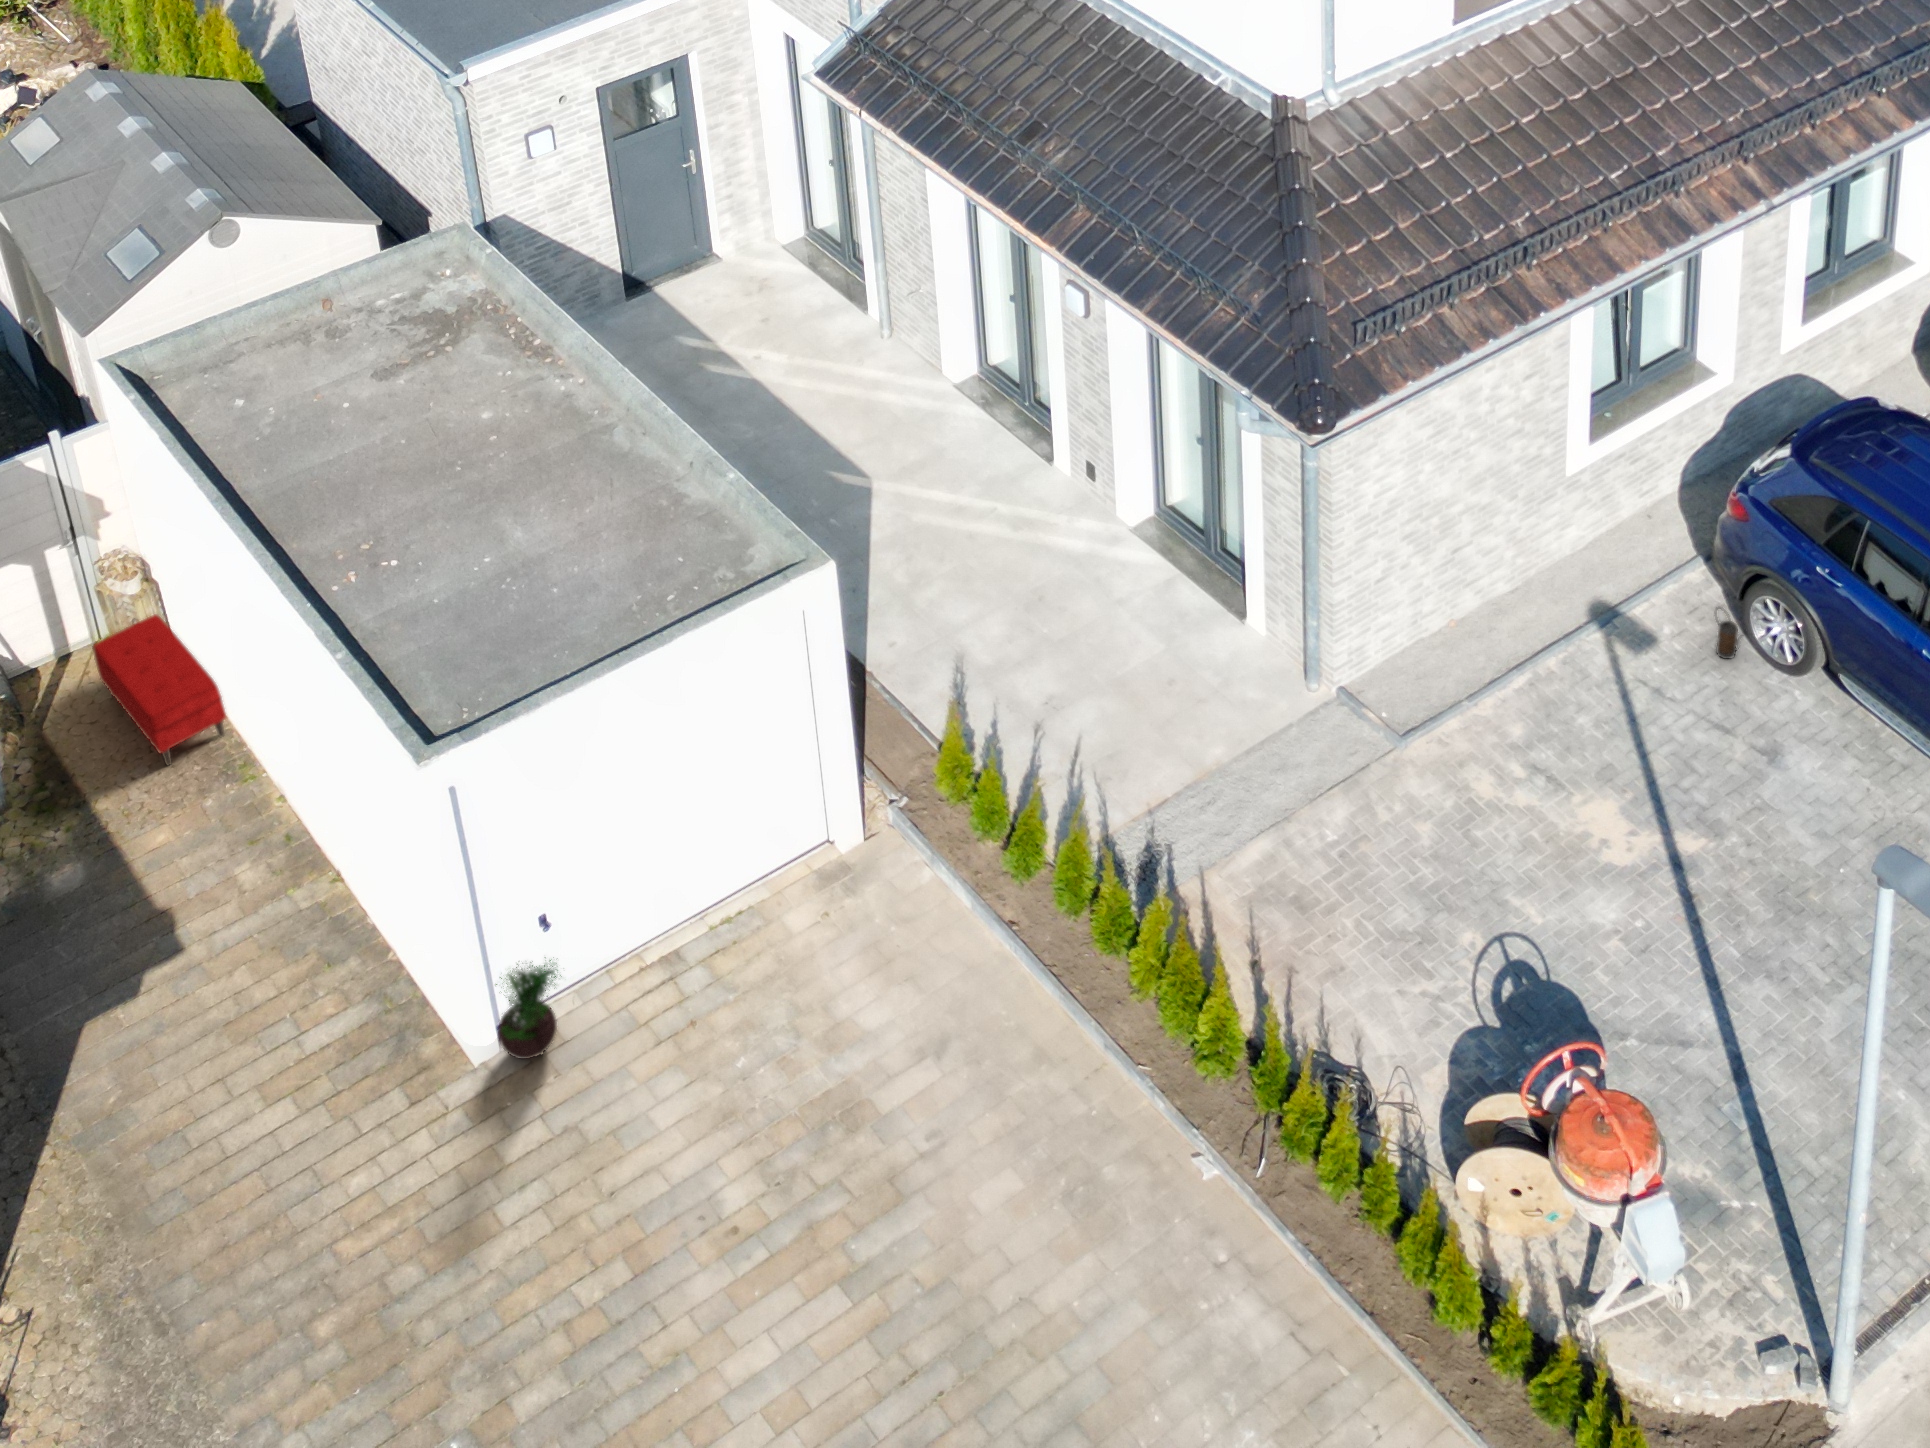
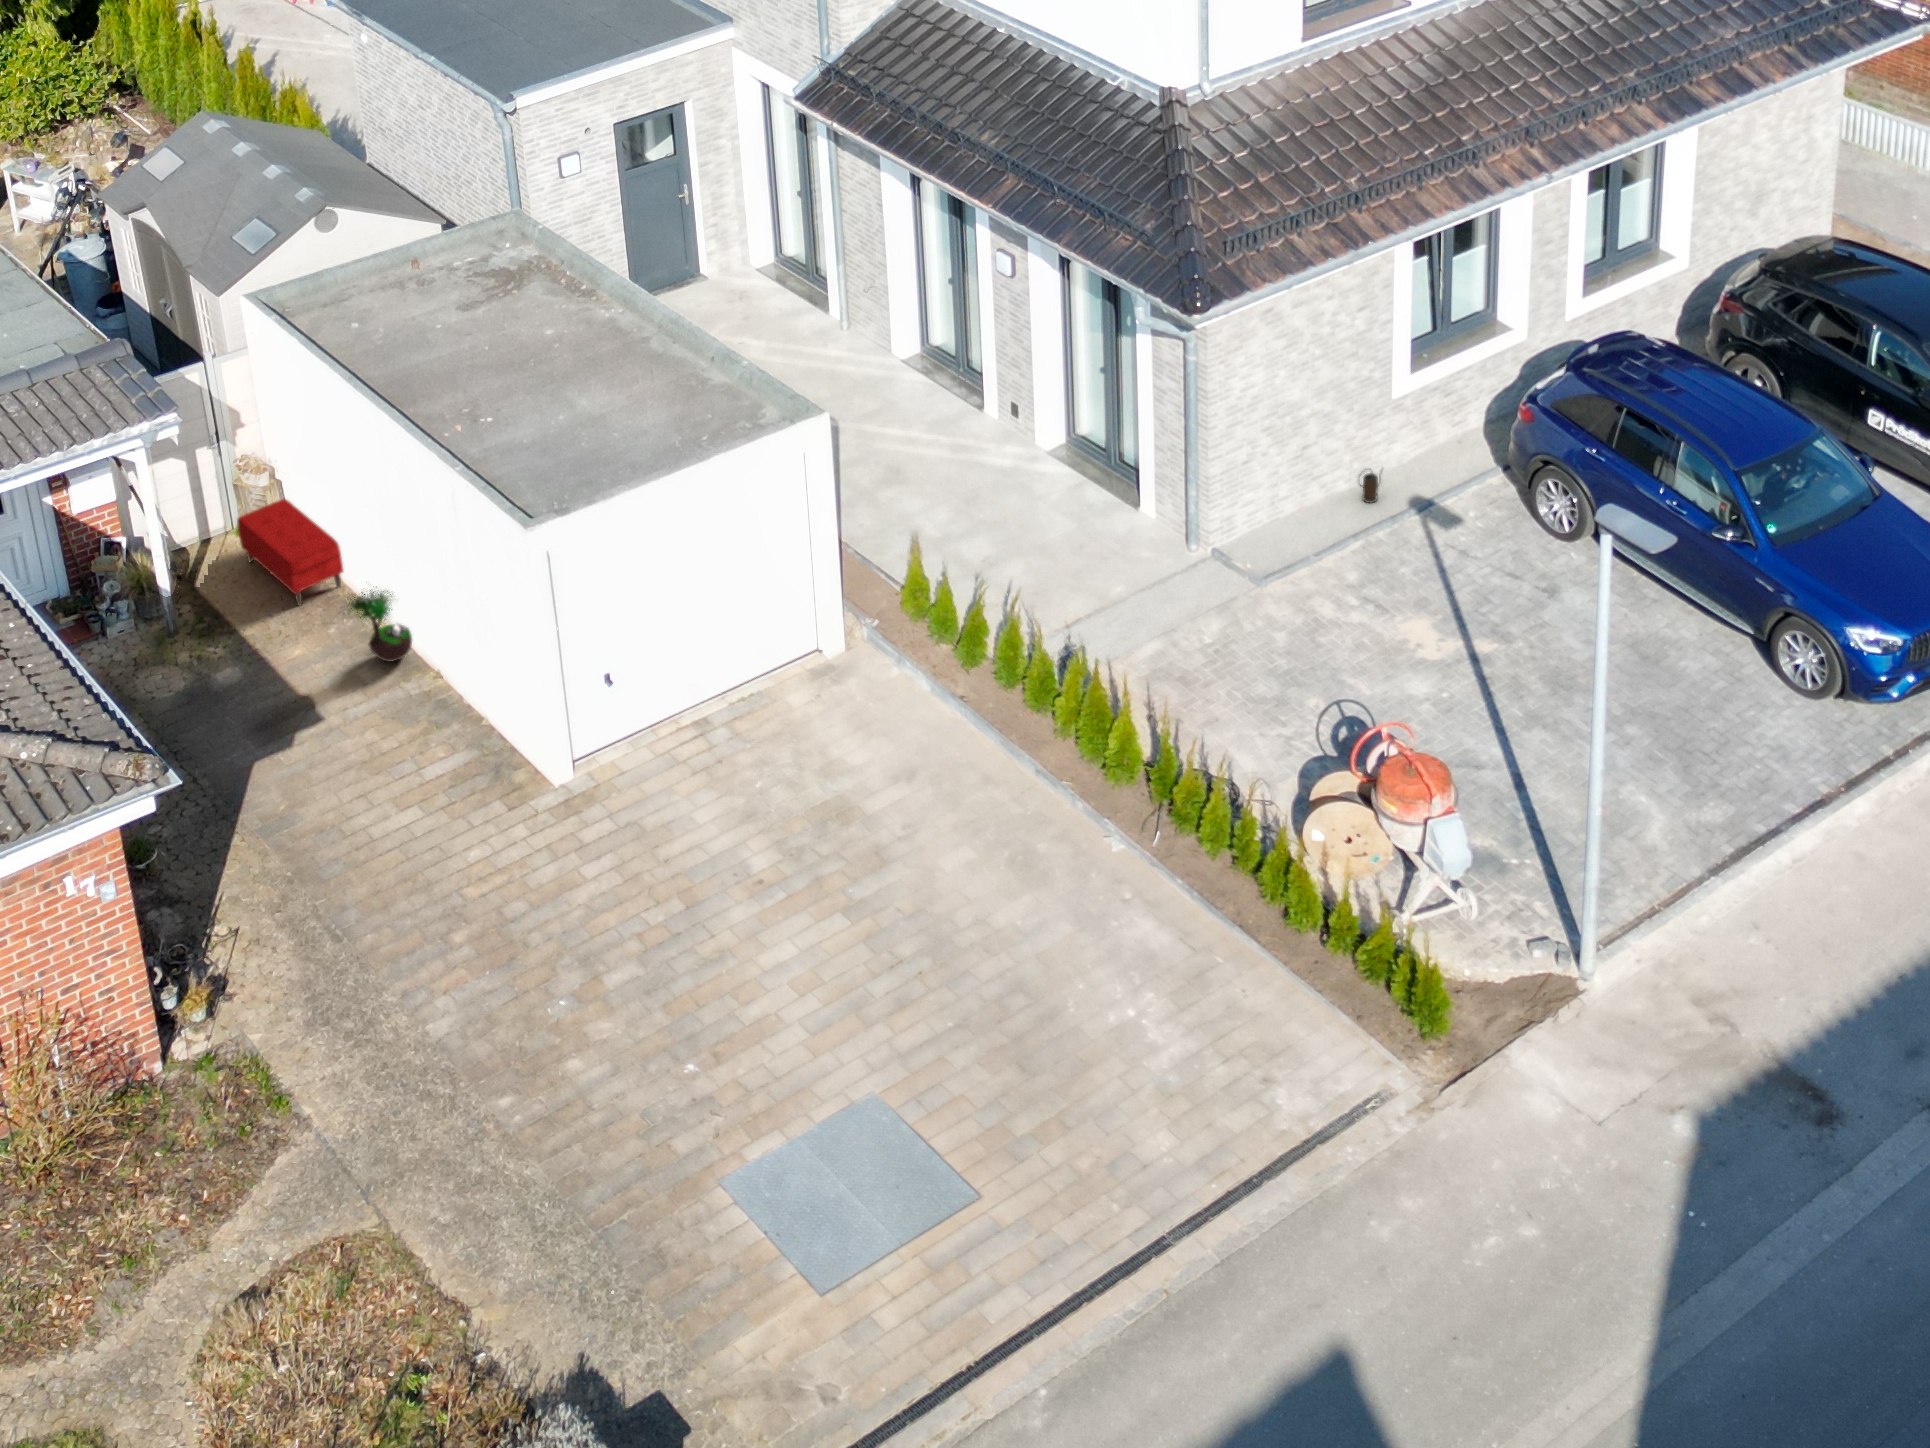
watering can: present [1717,609,1740,659] -> present [1362,473,1379,503]
potted tree: present [496,957,562,1059] -> present [347,587,412,662]

